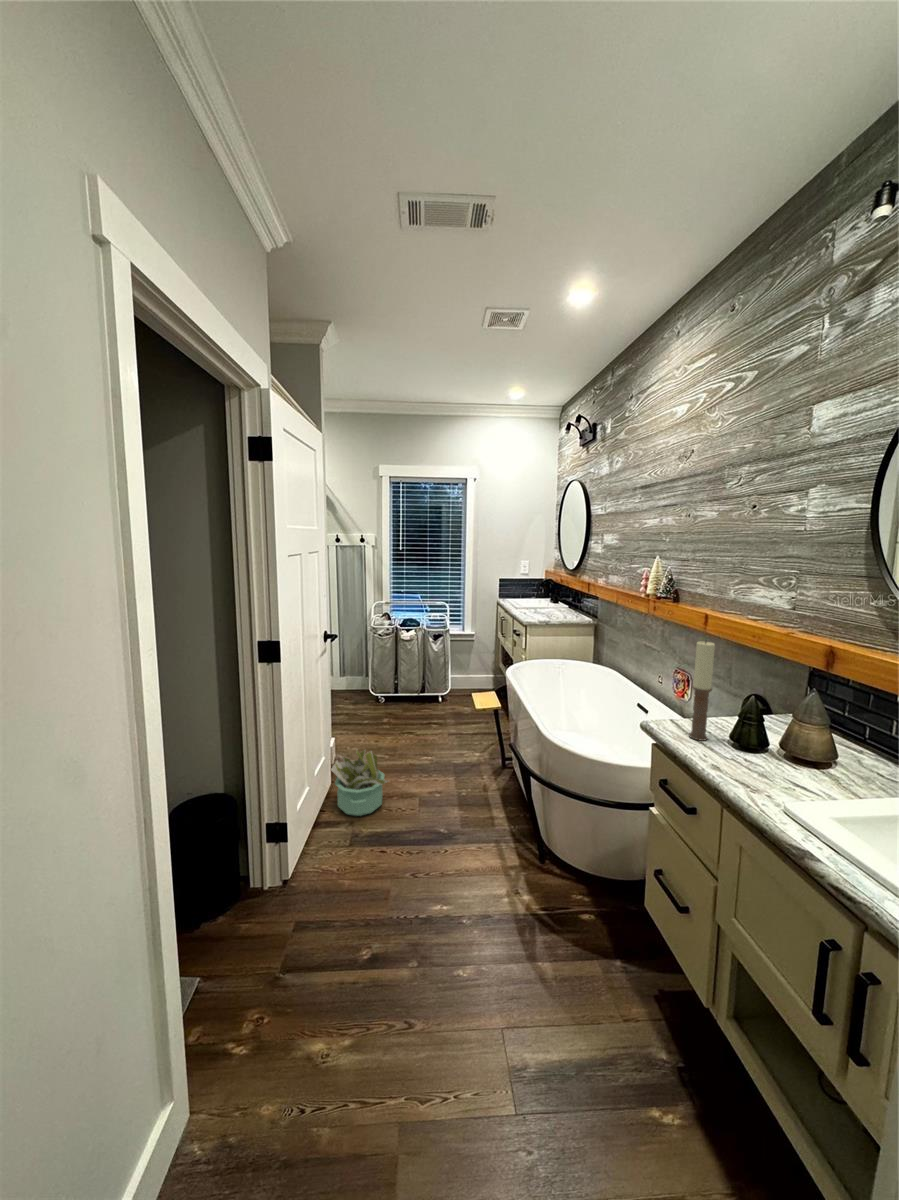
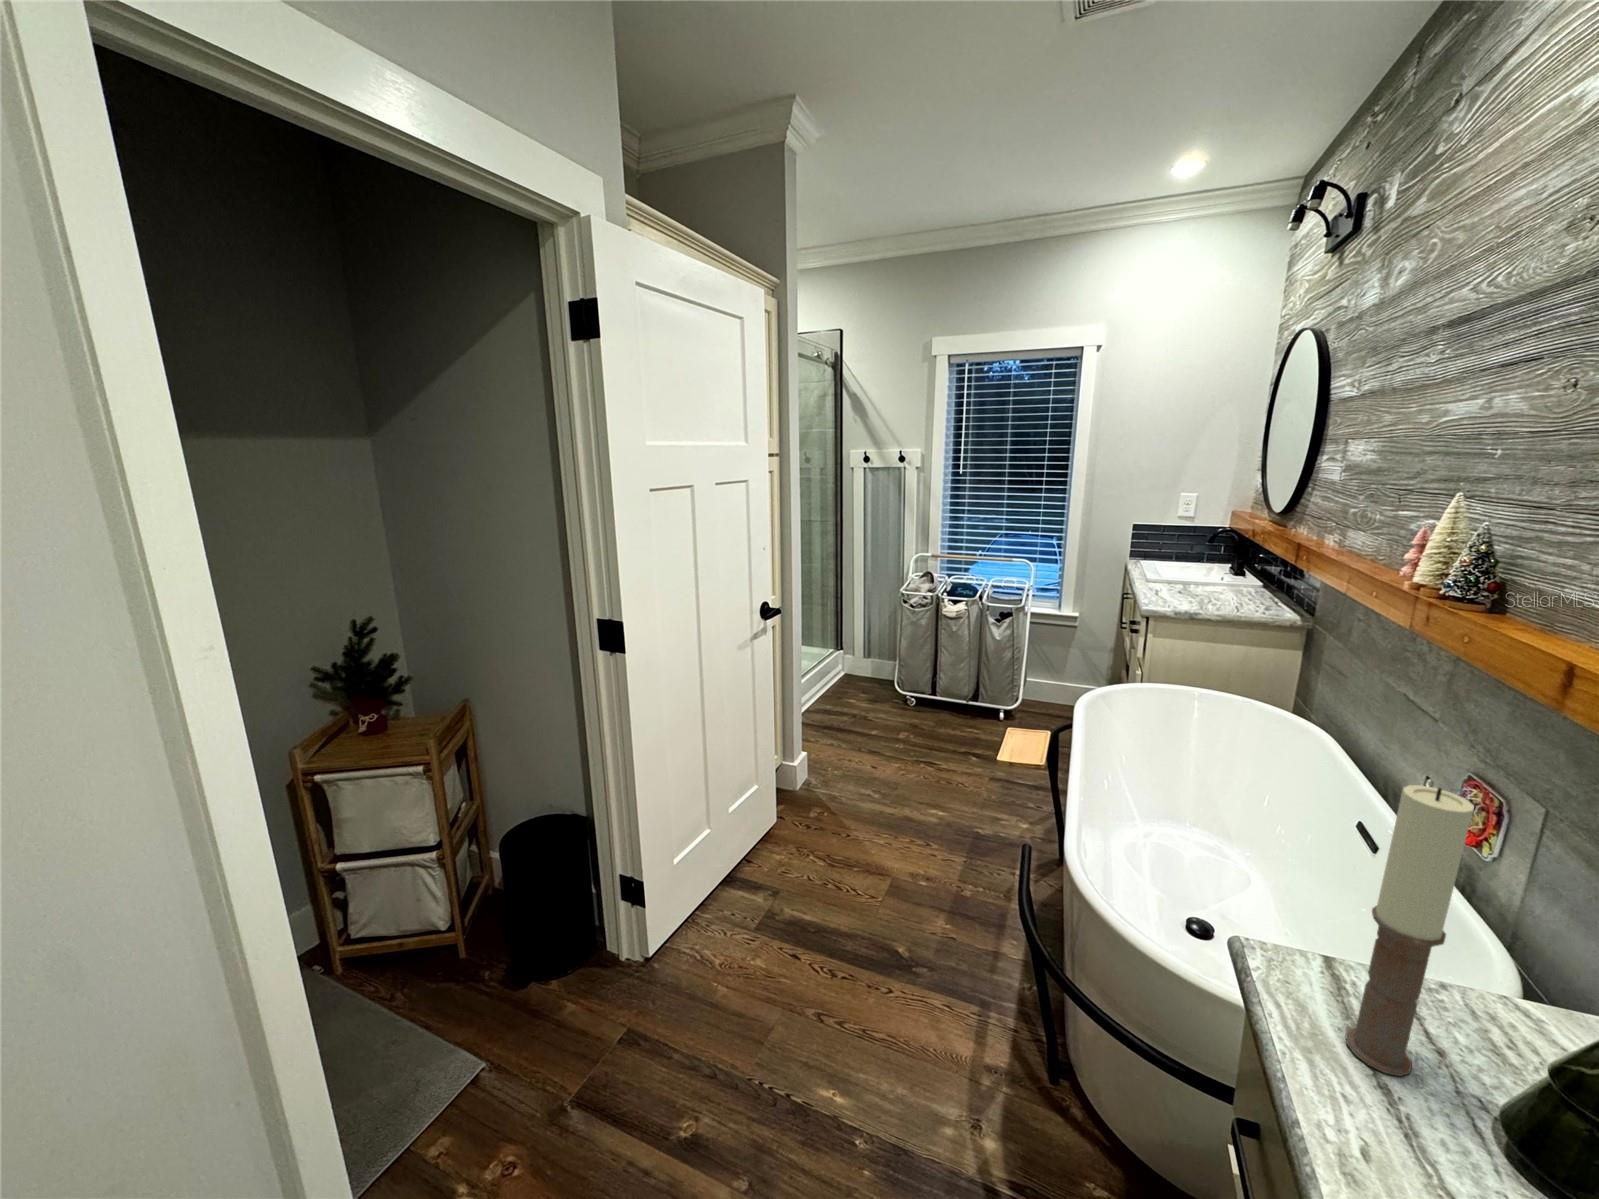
decorative plant: present [331,750,388,816] -> none [757,783,840,883]

